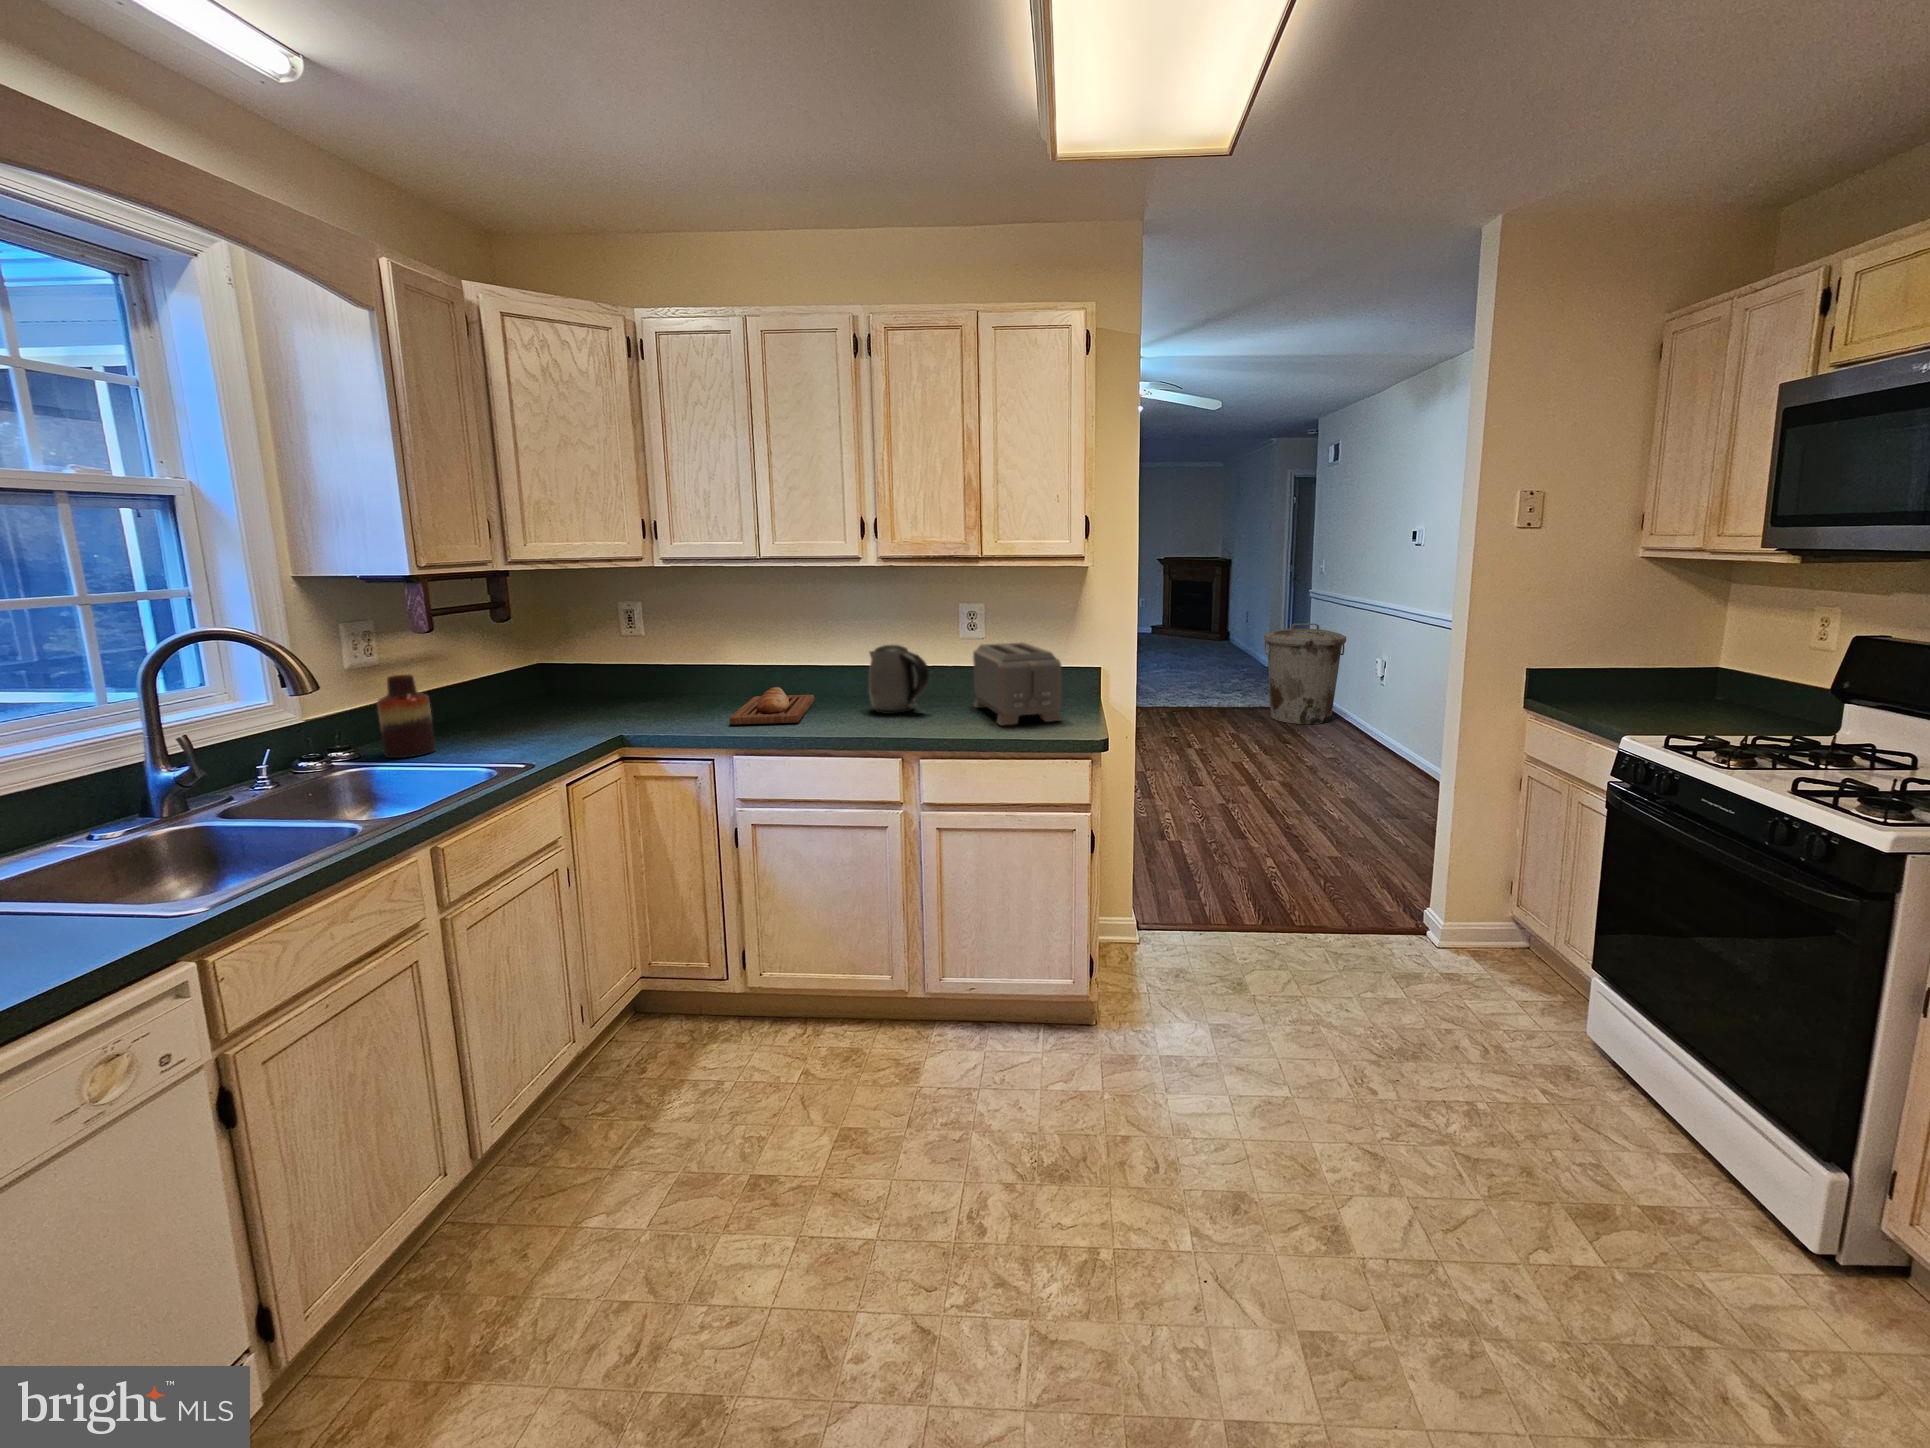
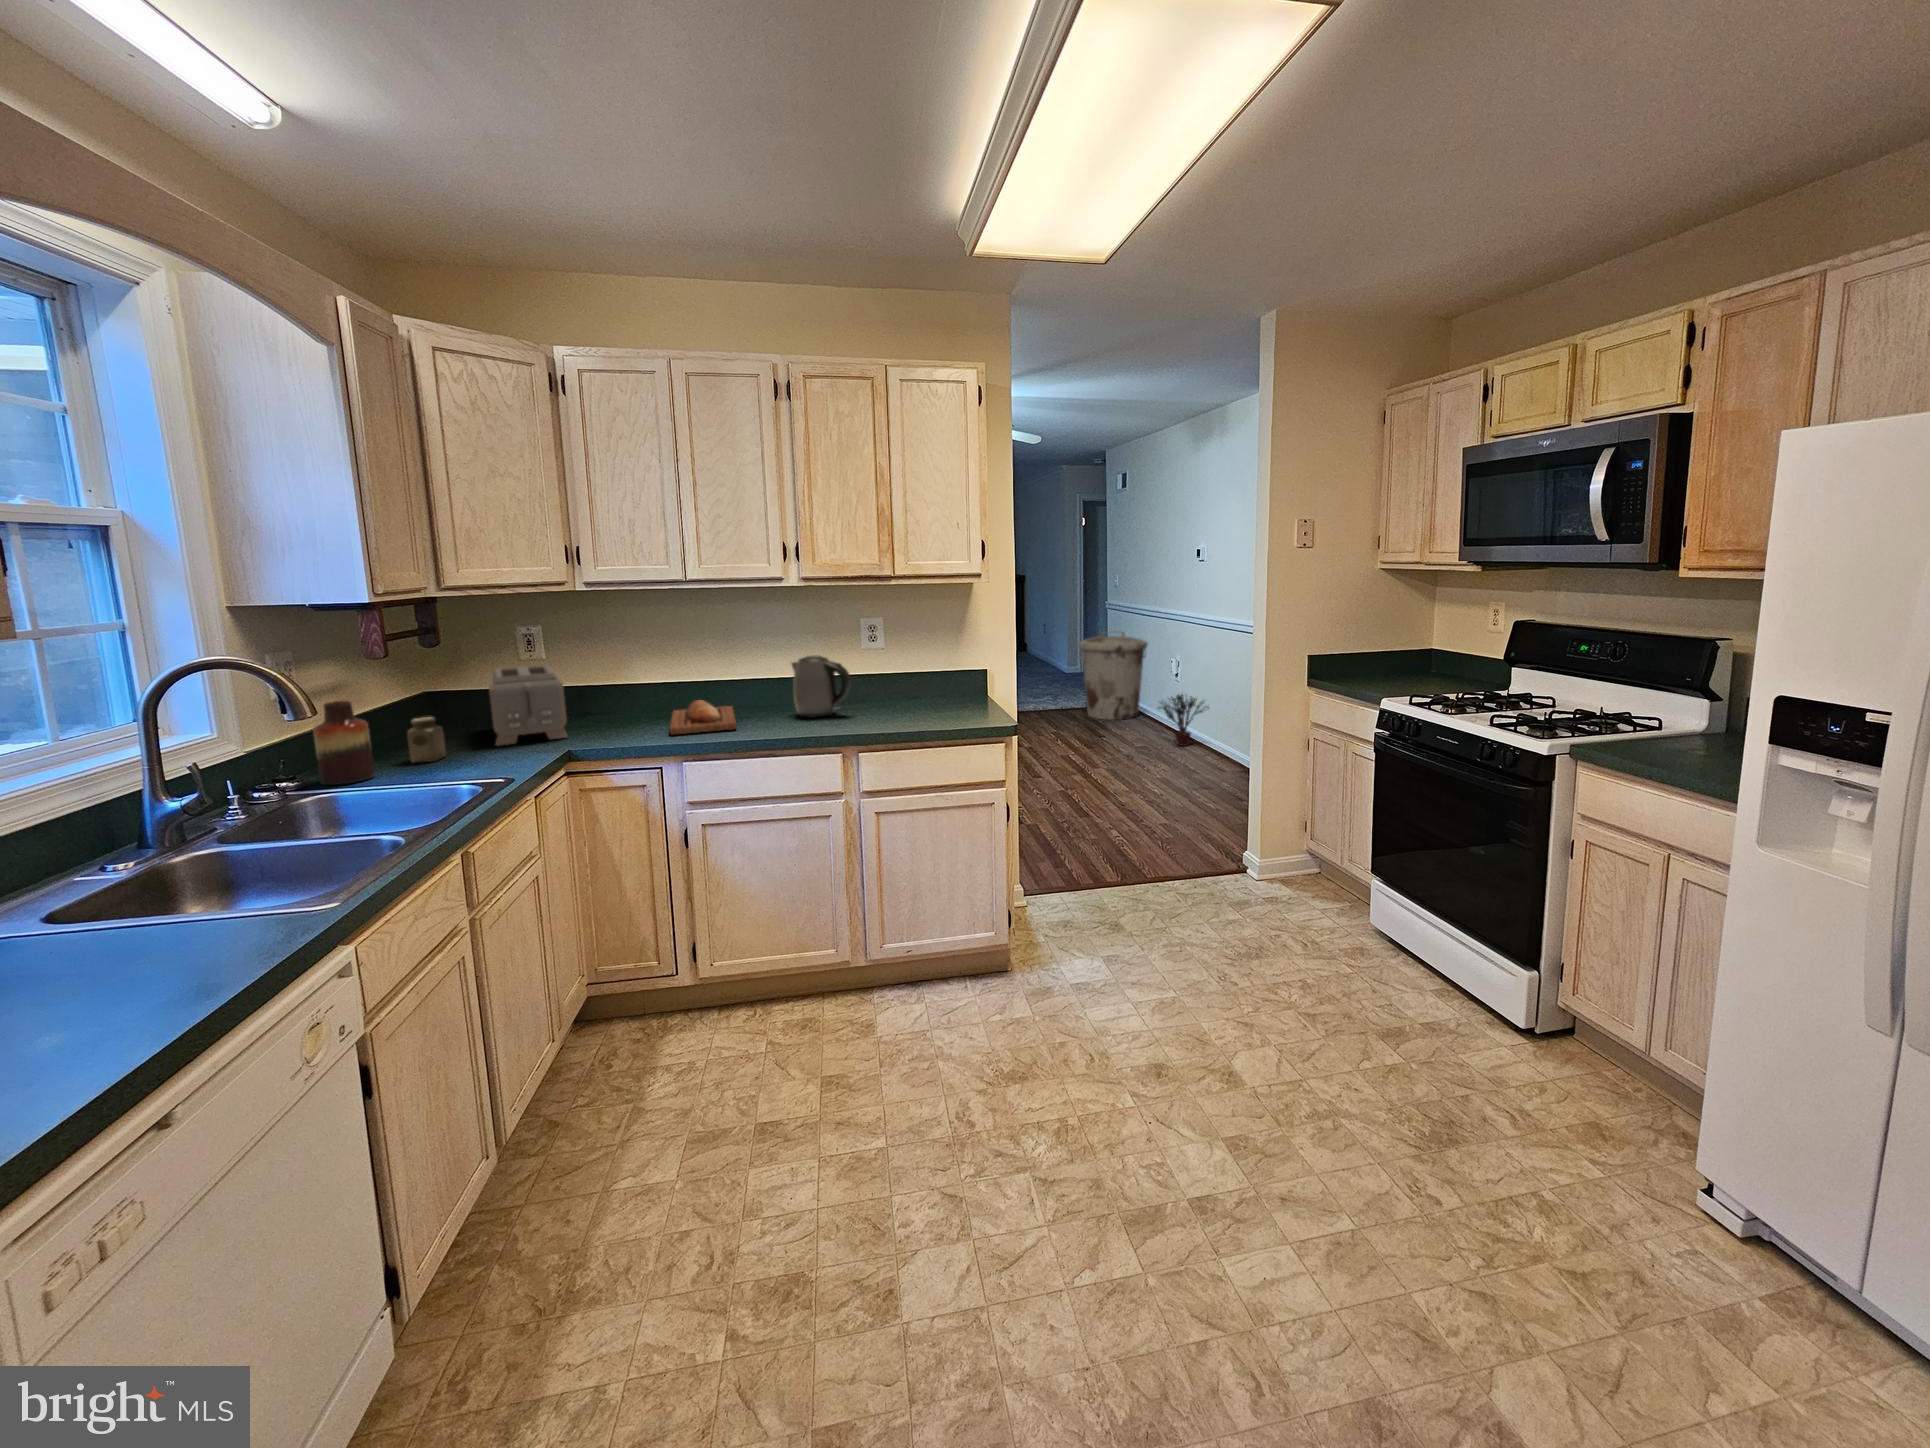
toaster: present [973,642,1062,725] -> present [488,665,567,746]
salt shaker: none [475,693,514,739] -> present [407,717,446,762]
potted plant: none [1346,697,1415,762] -> present [1157,694,1209,746]

